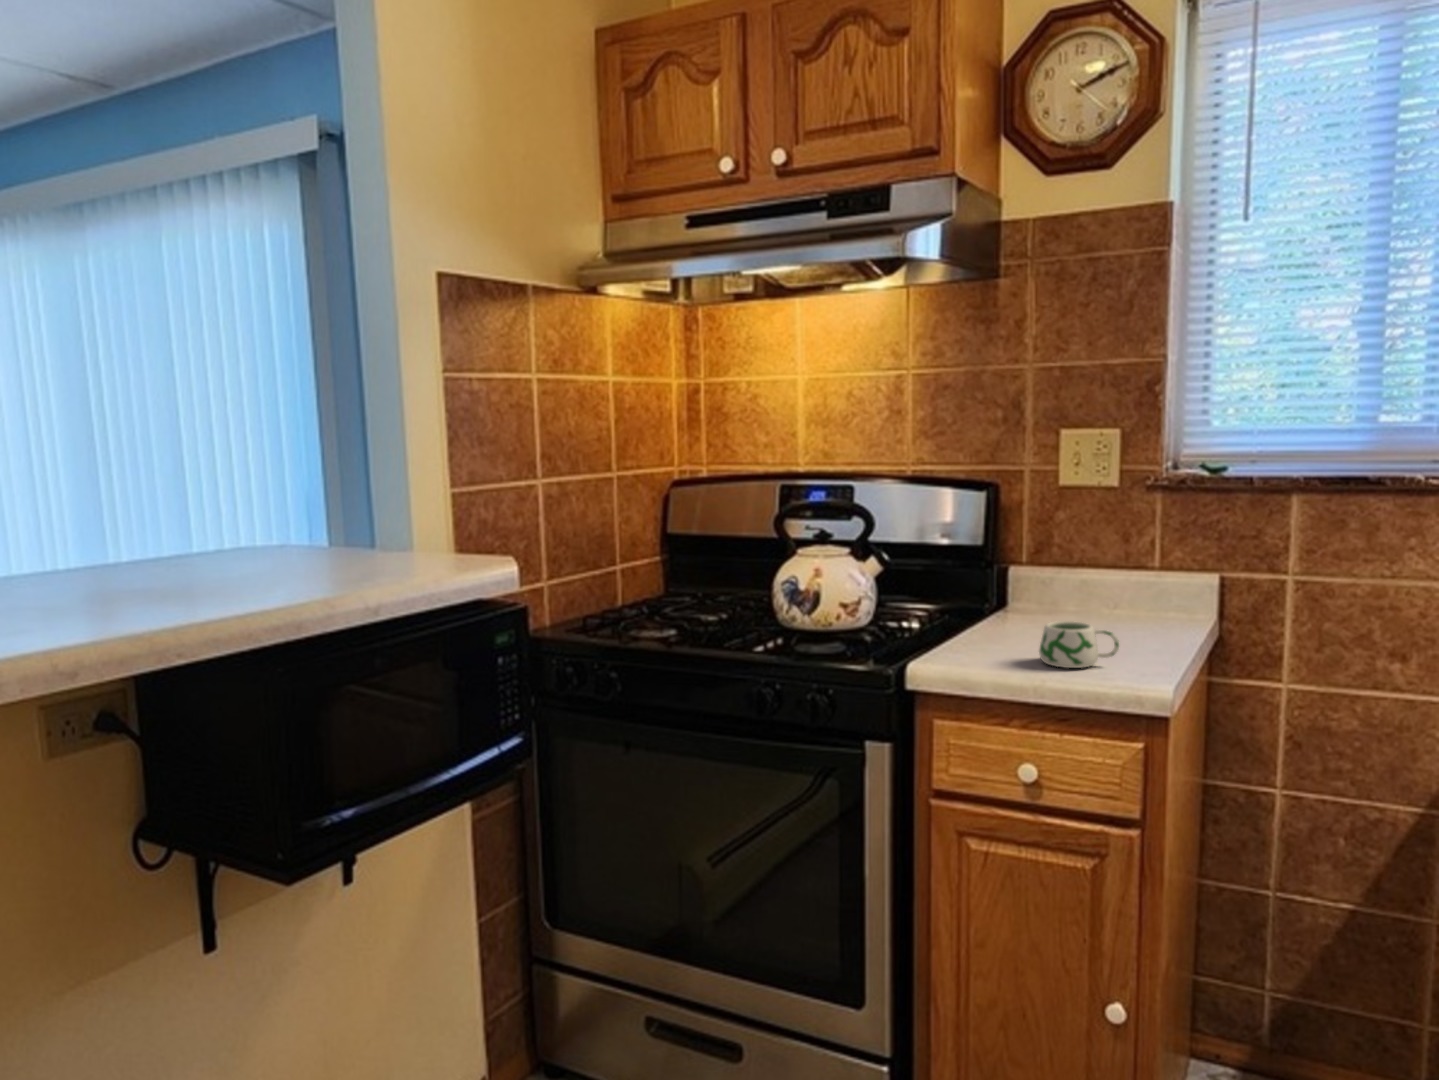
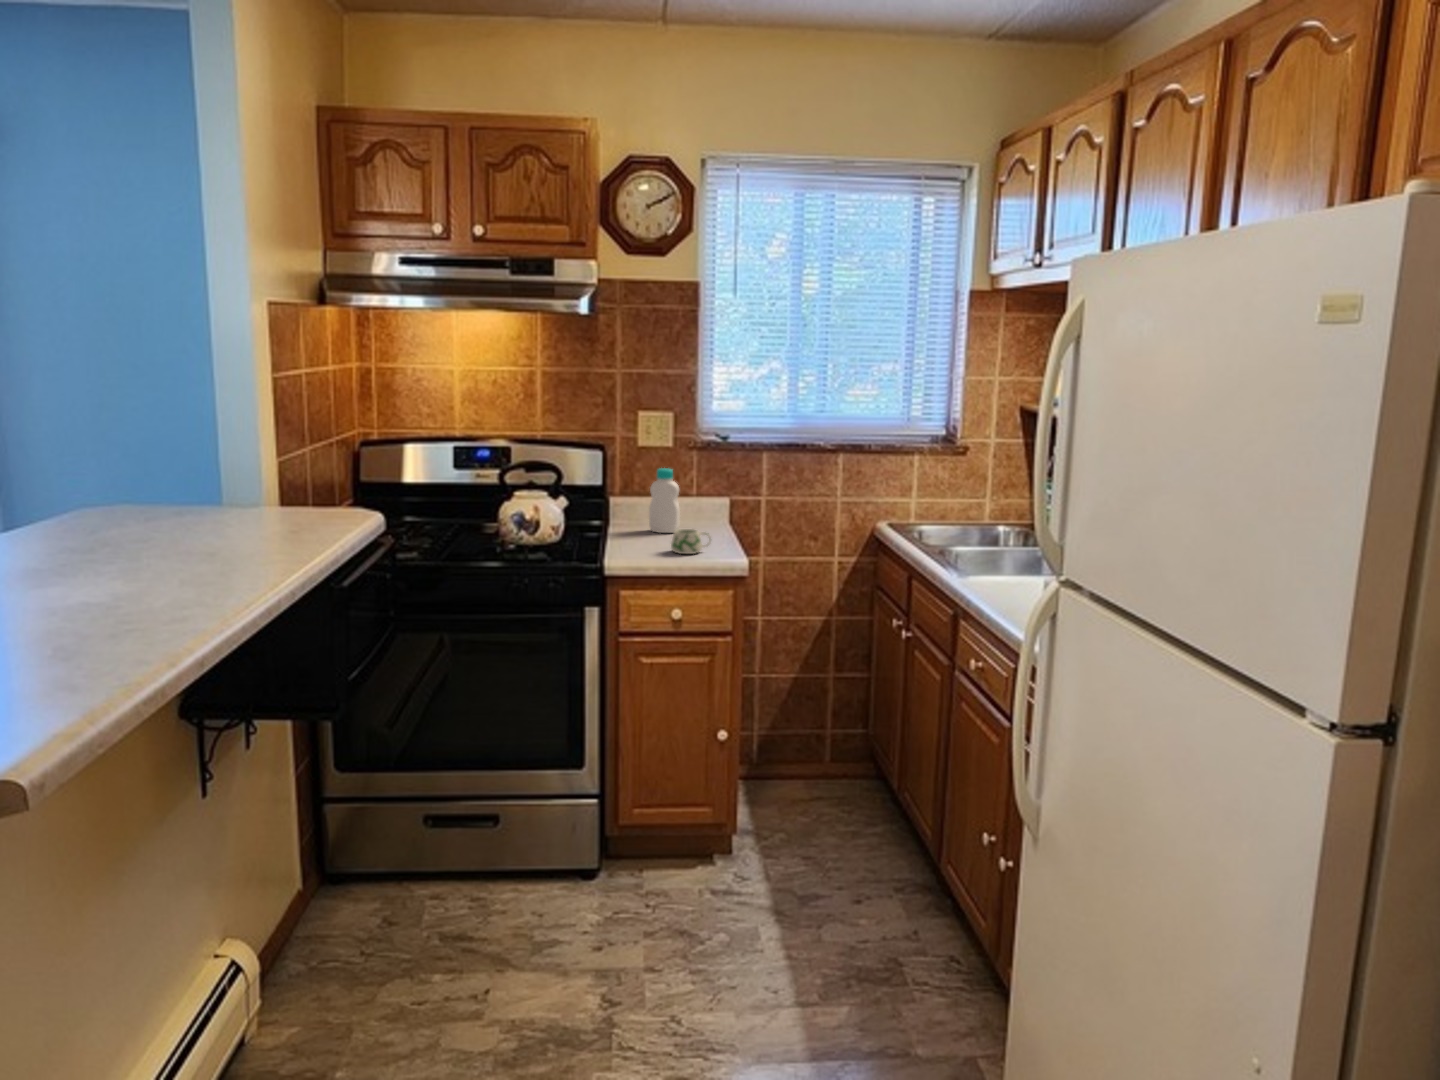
bottle: none [1054,518,1107,627] -> present [649,468,680,533]

